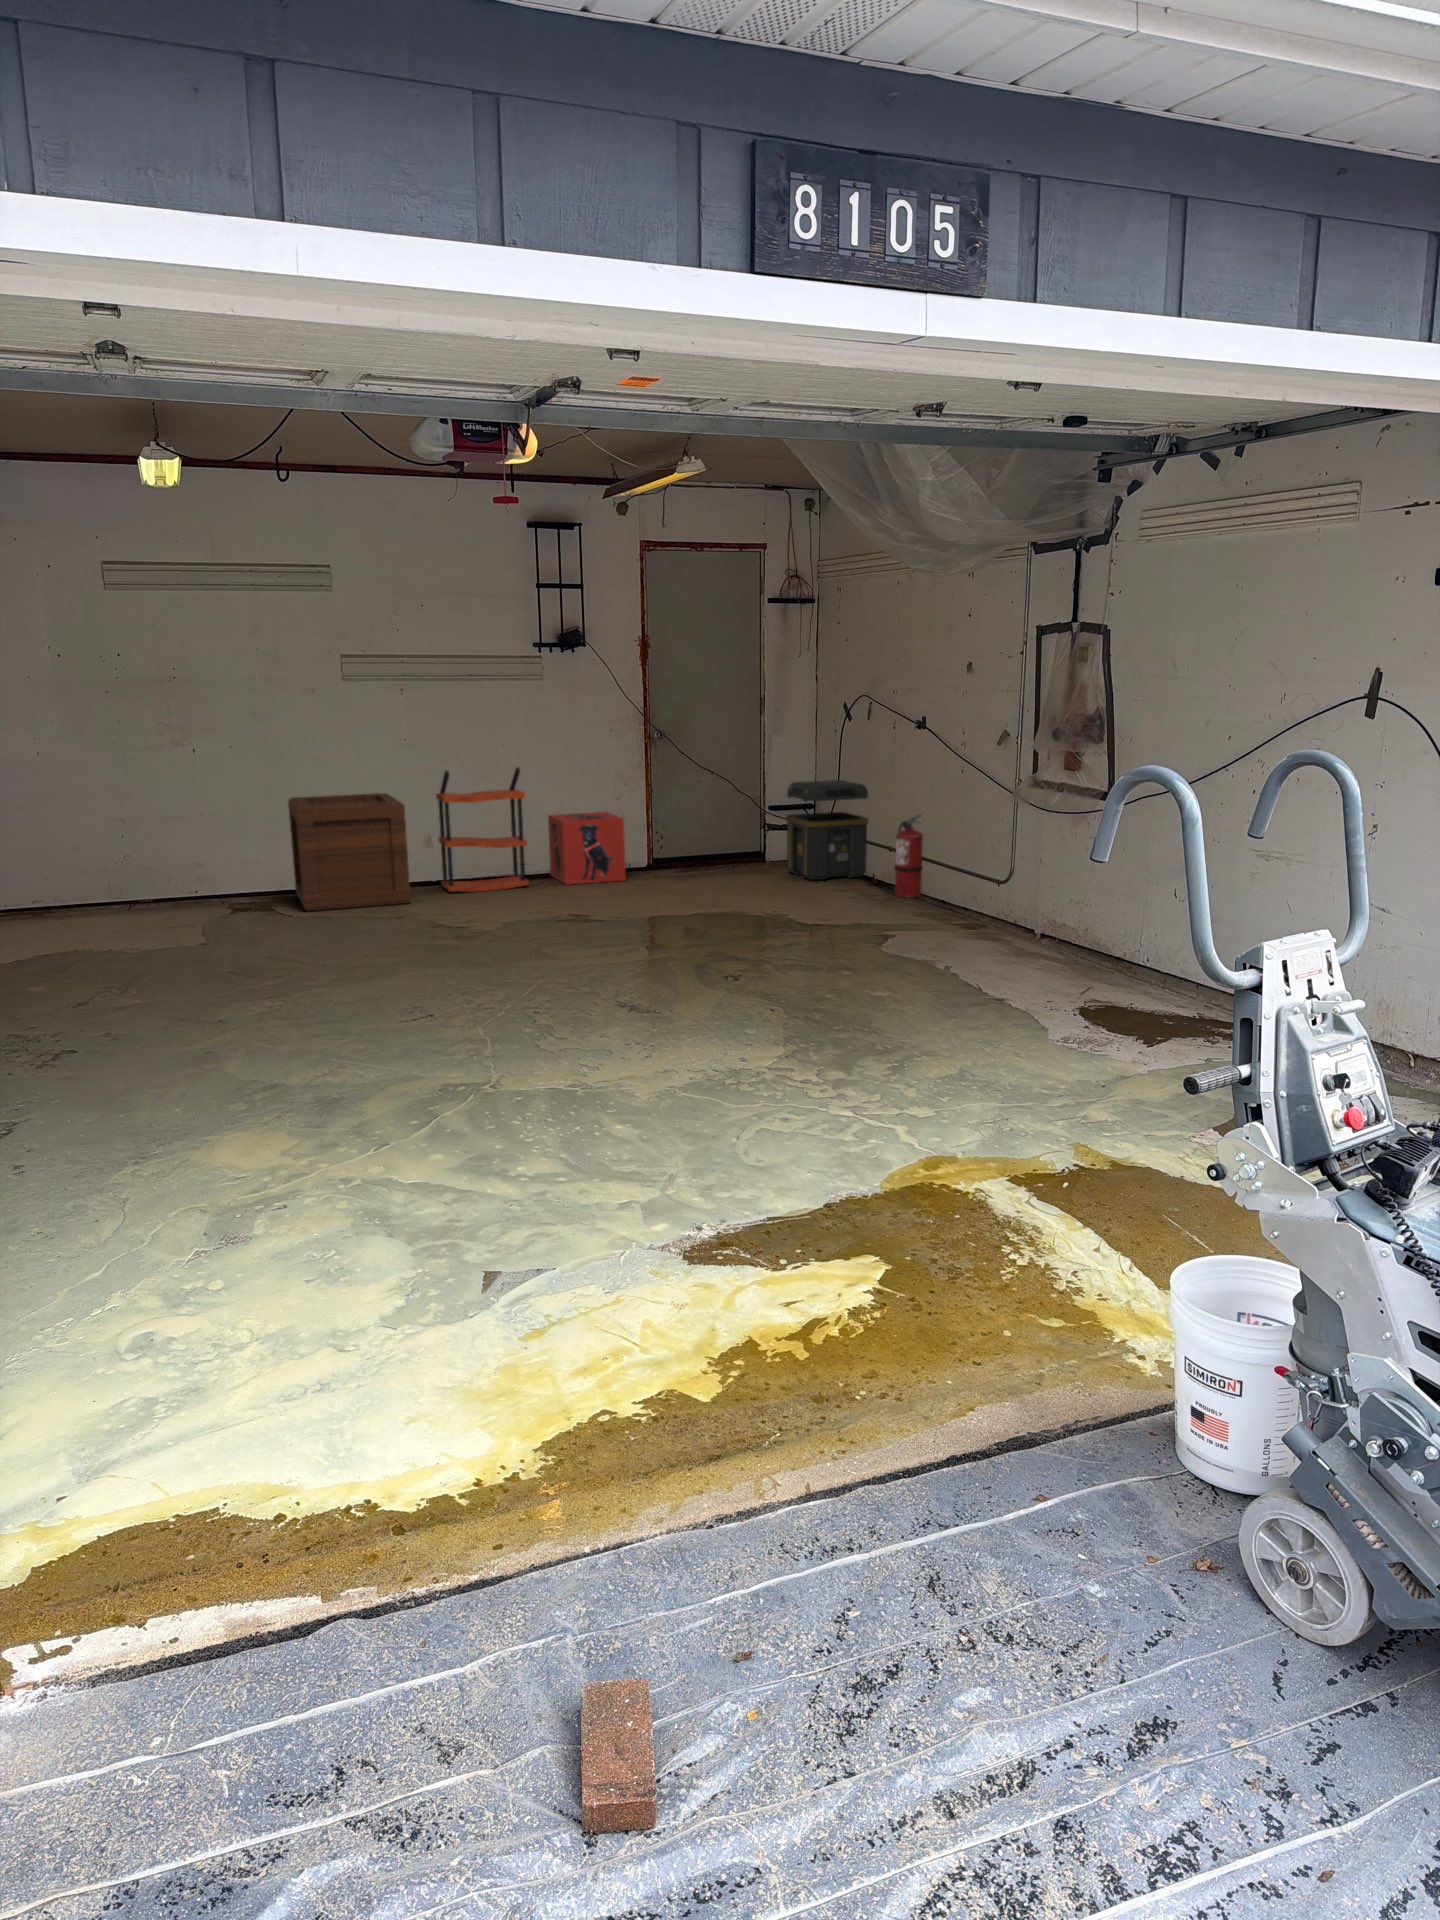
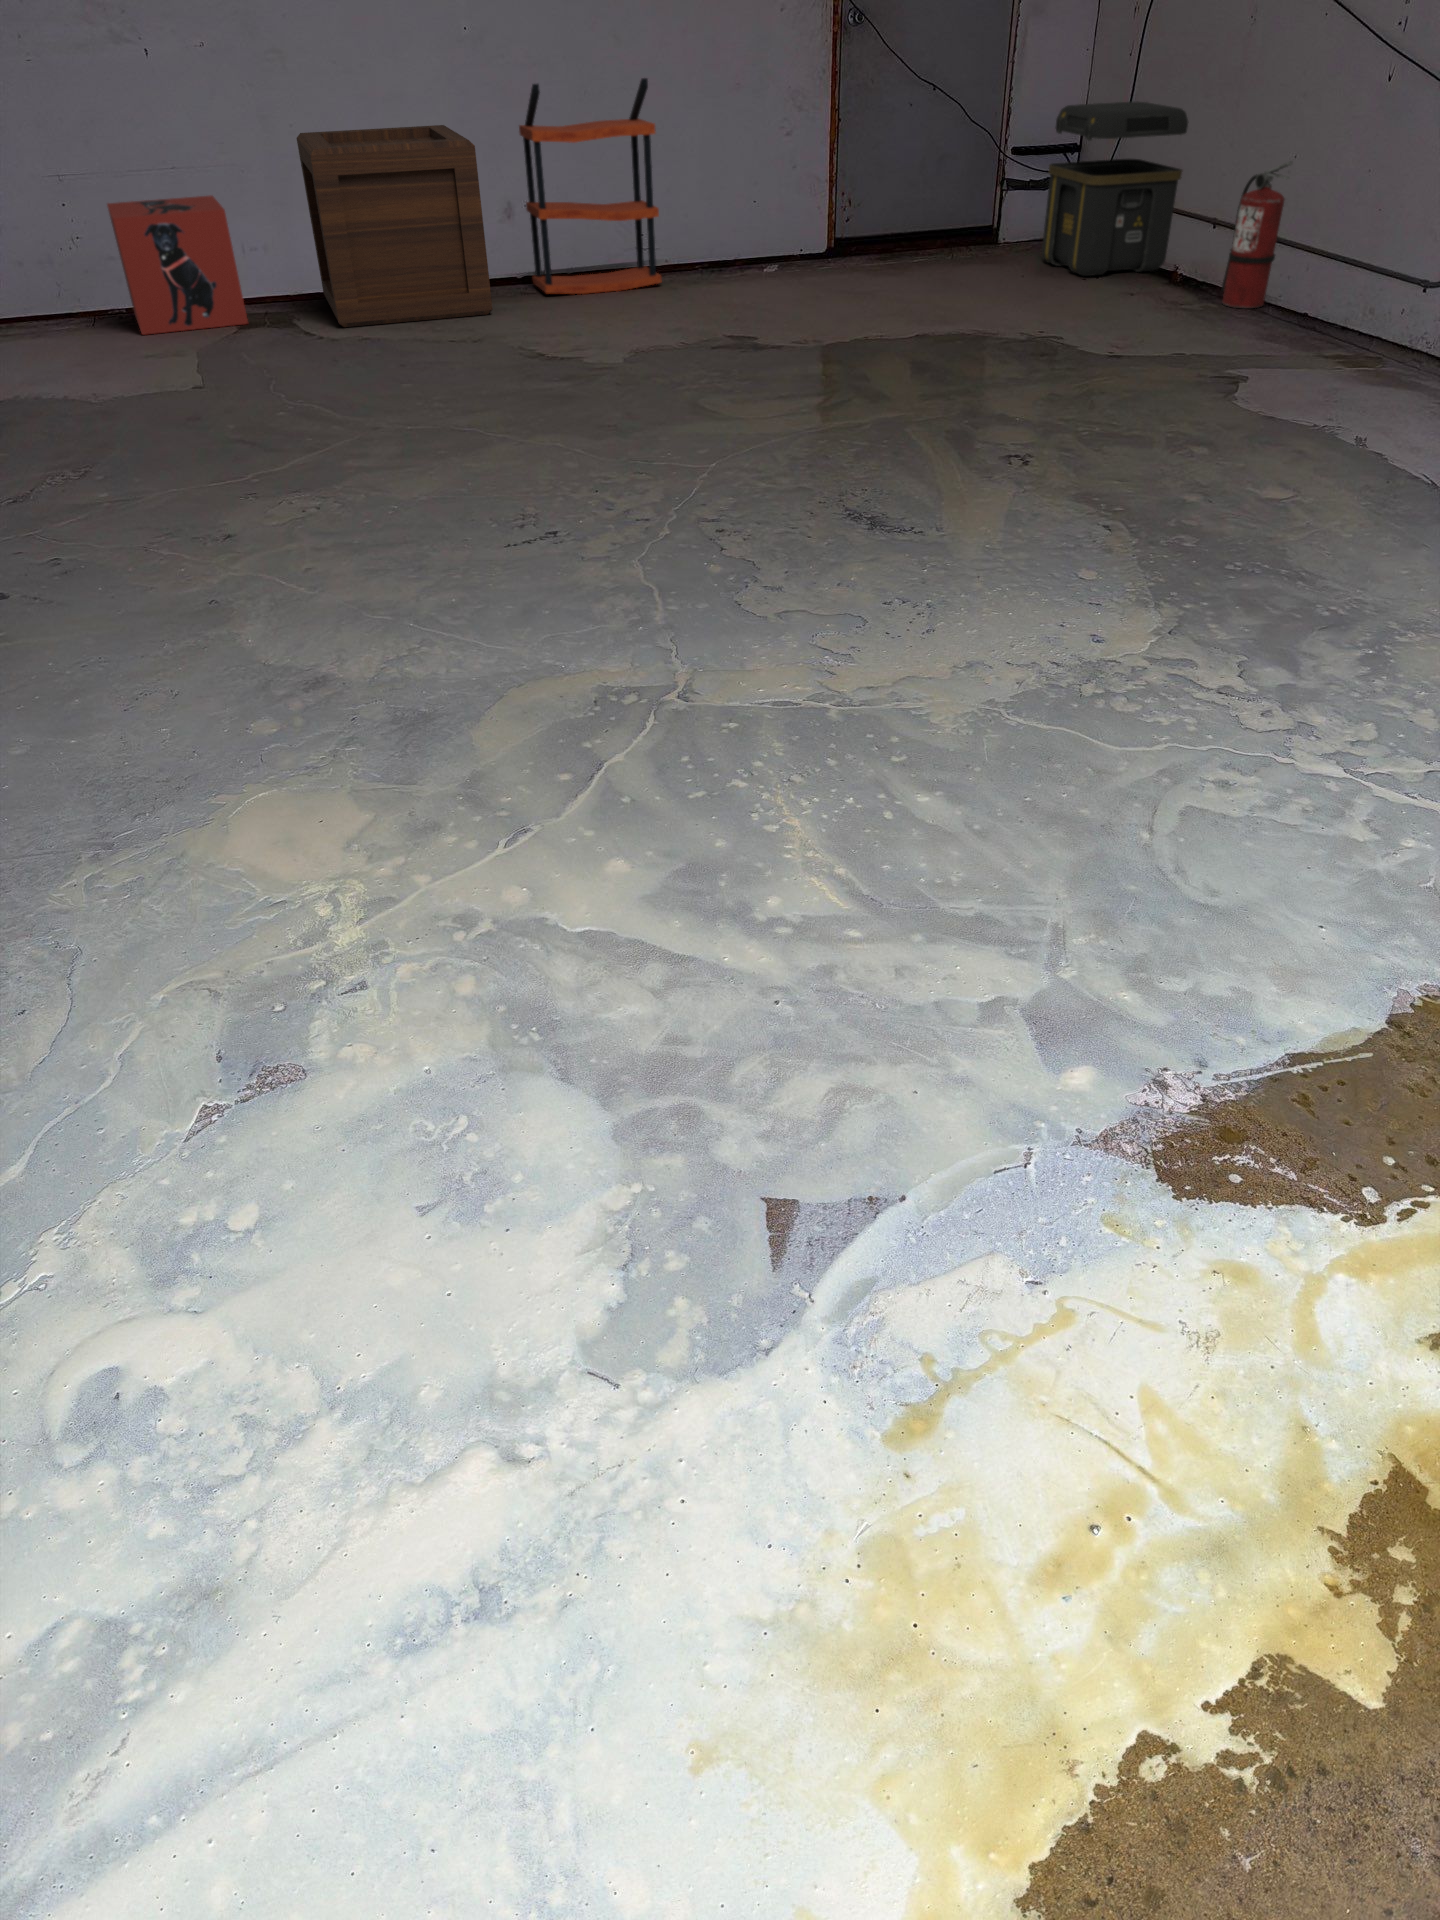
storage box: present [548,812,626,885] -> present [107,195,248,335]

